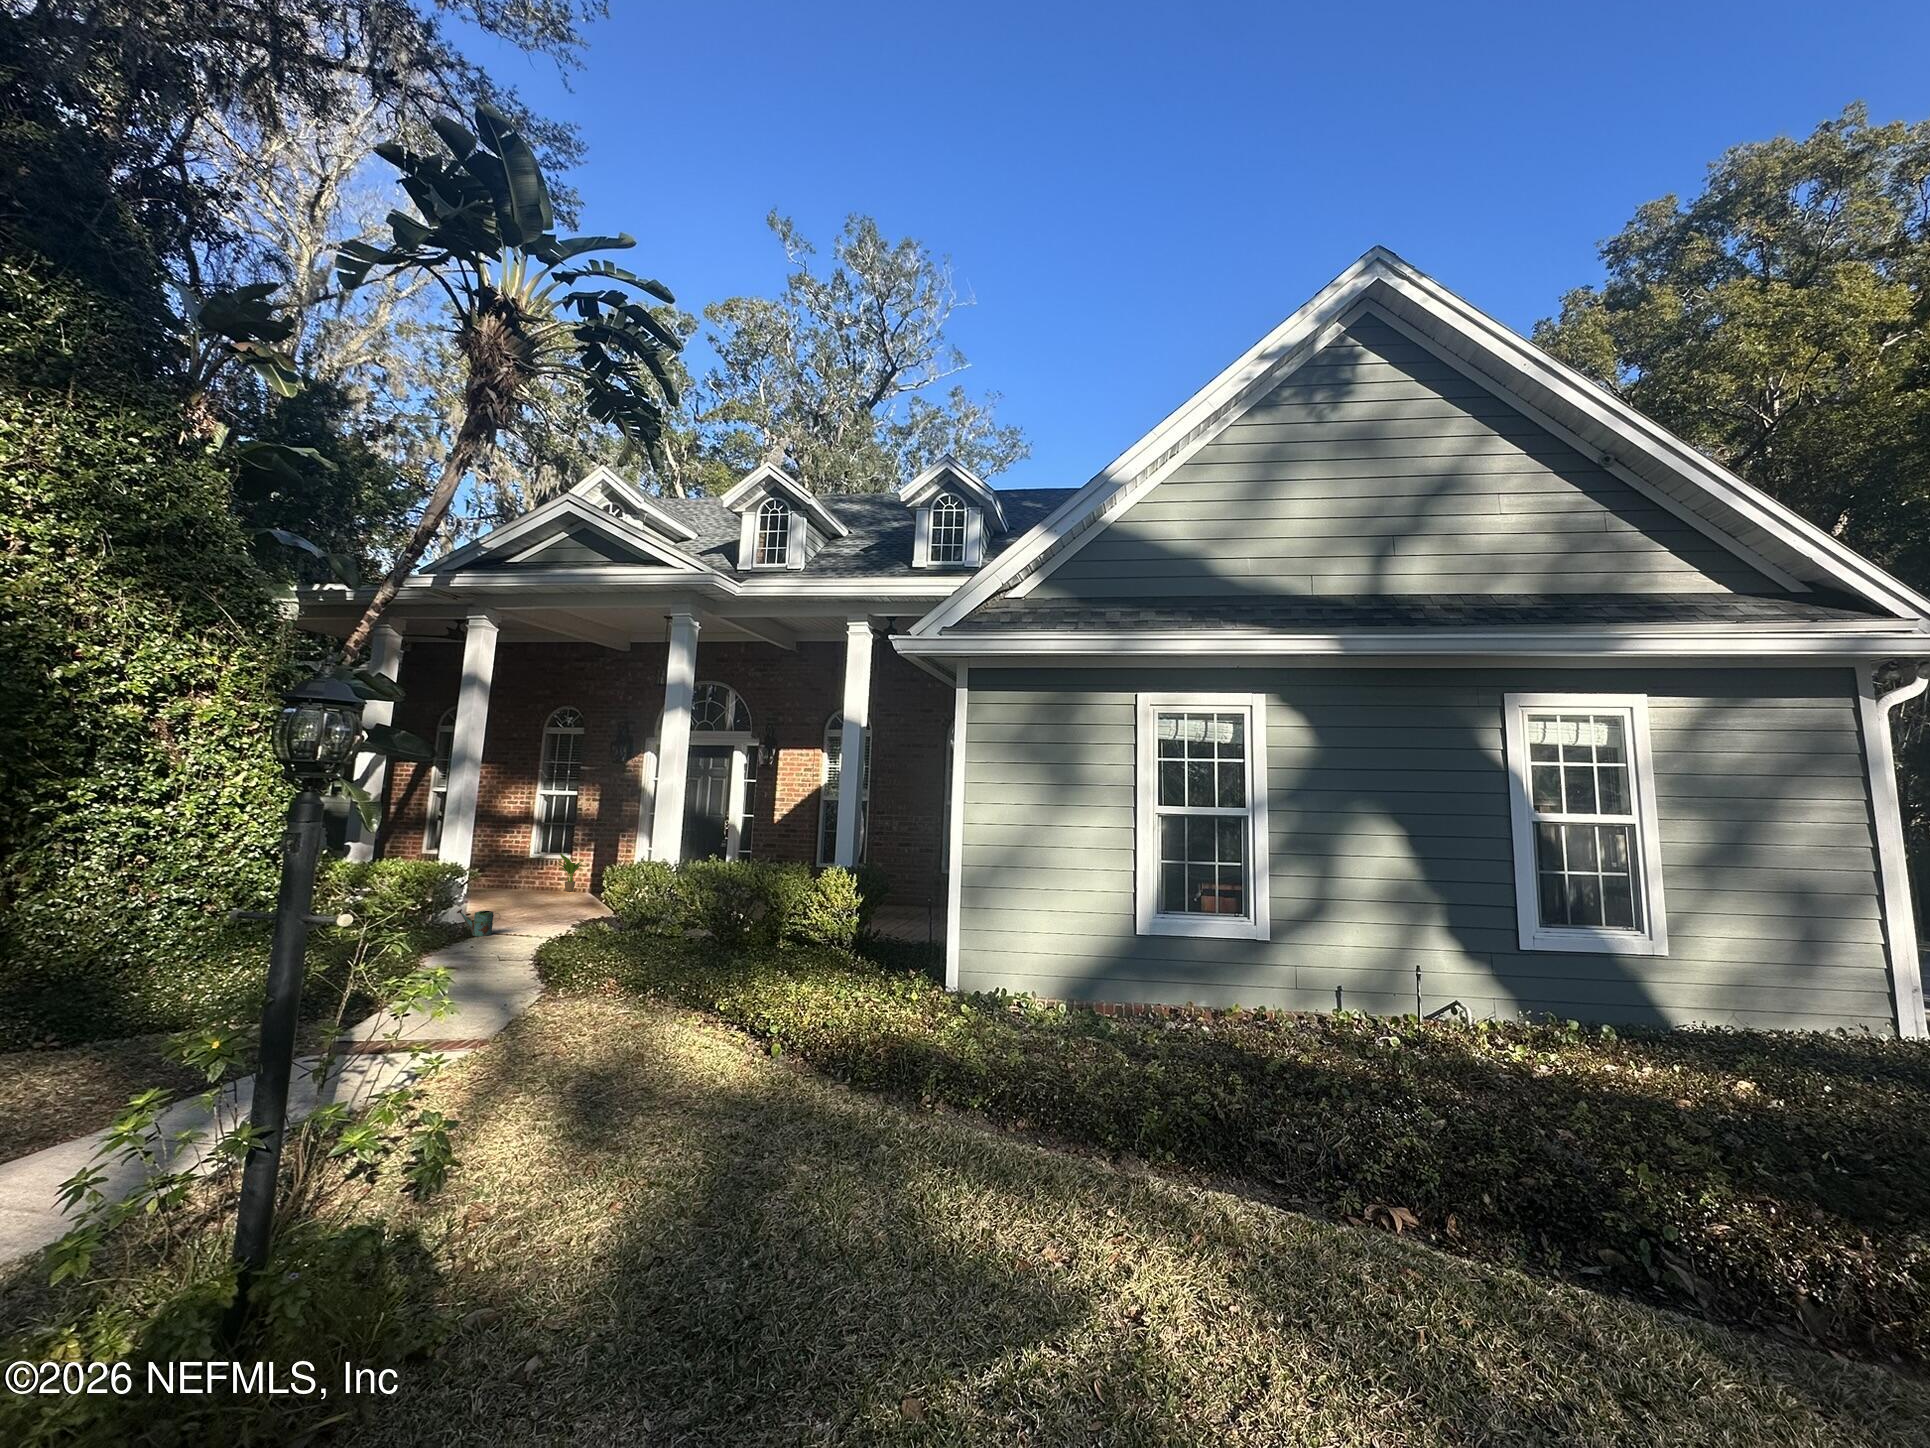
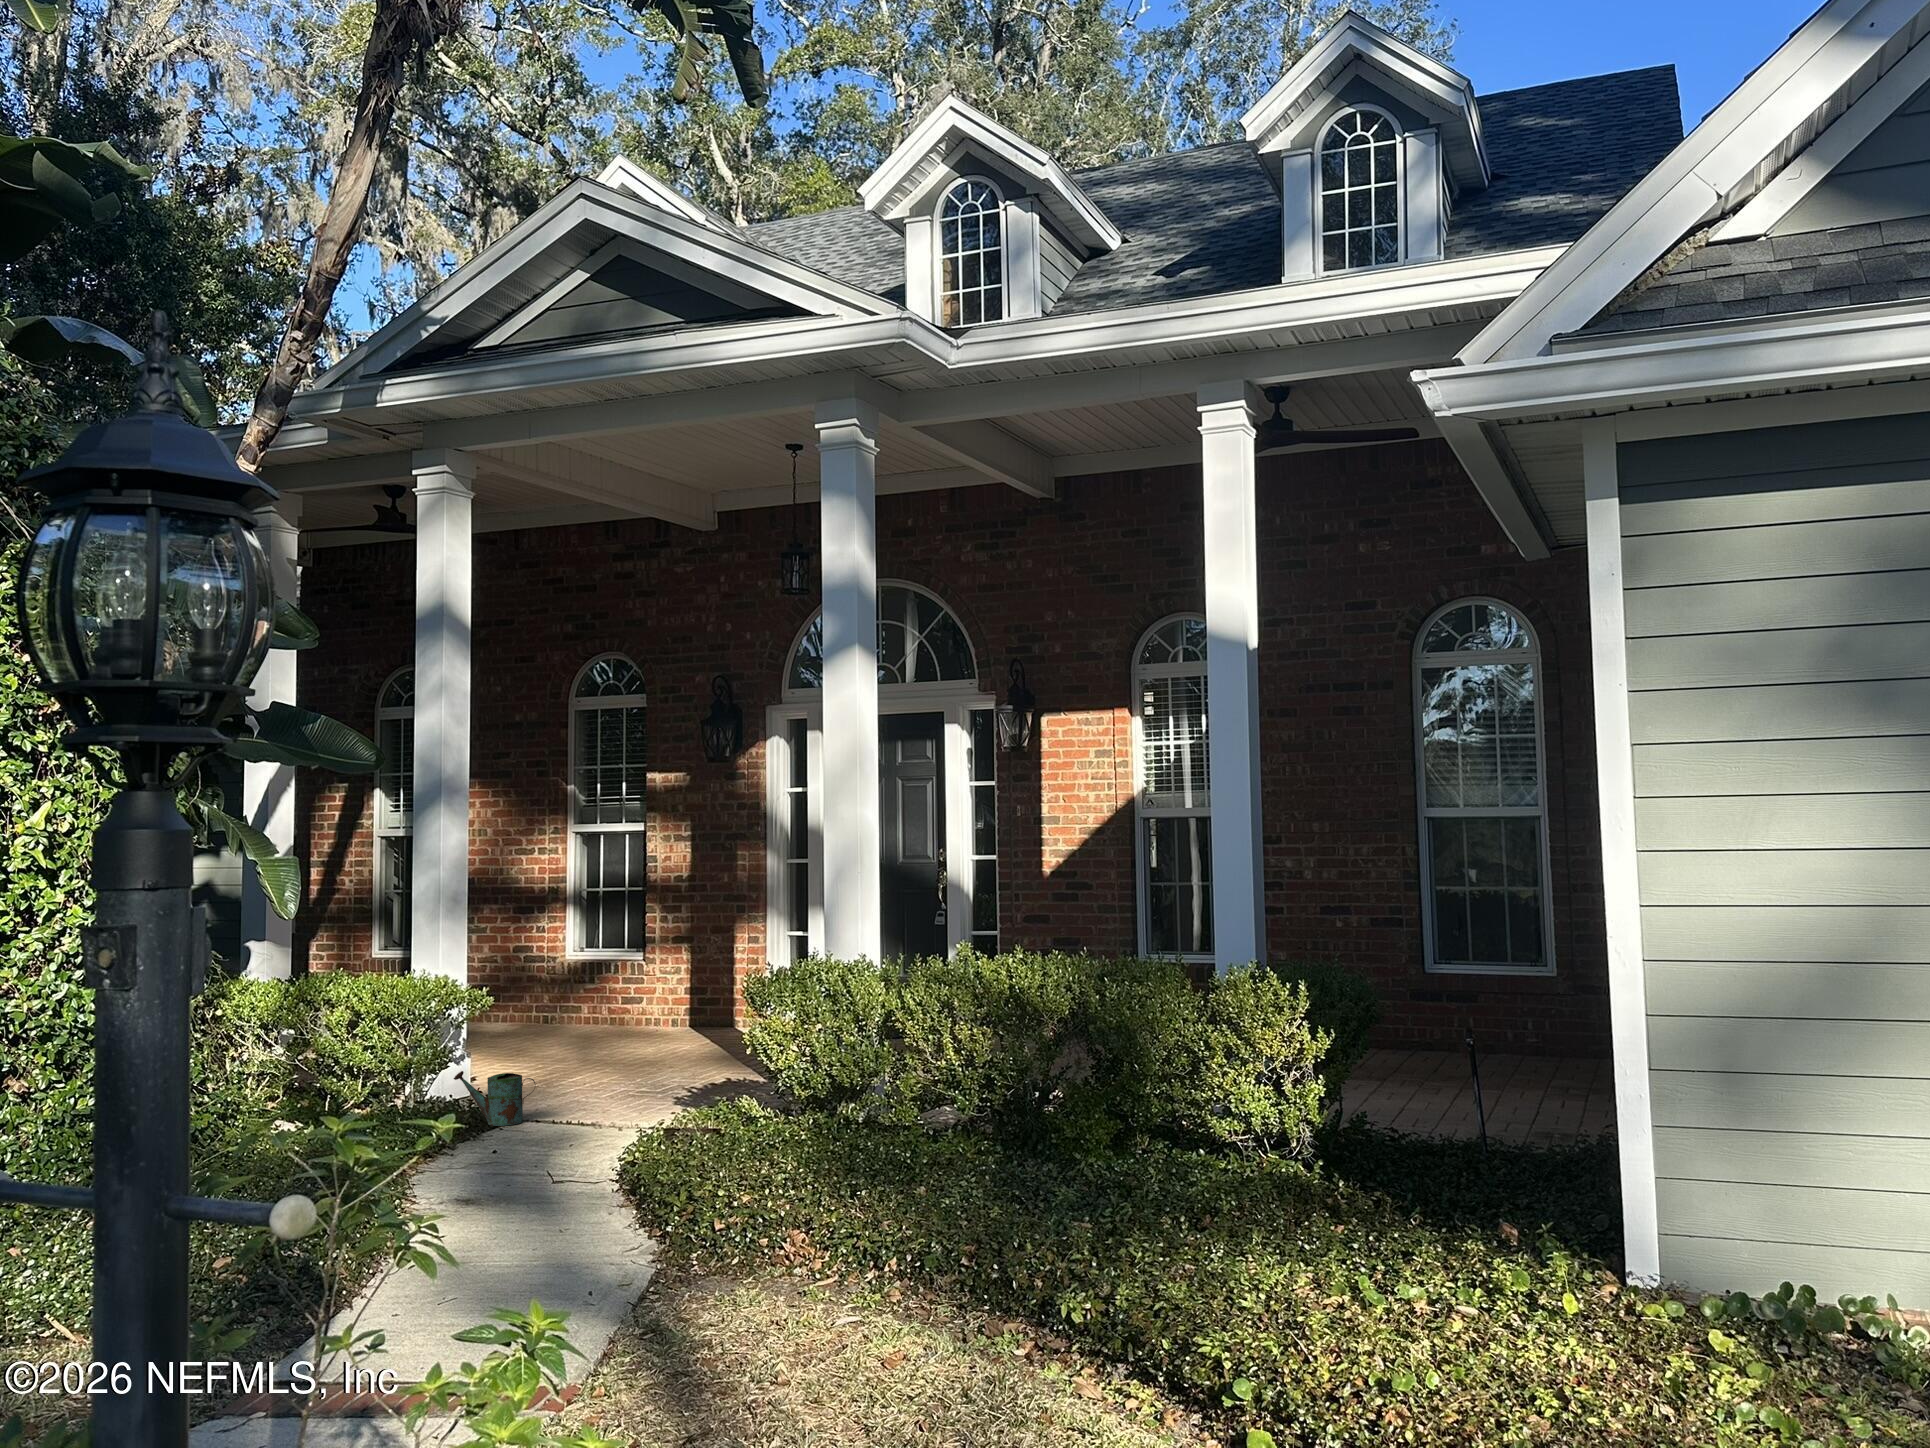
potted plant: present [558,853,584,891] -> none [611,952,668,1028]

